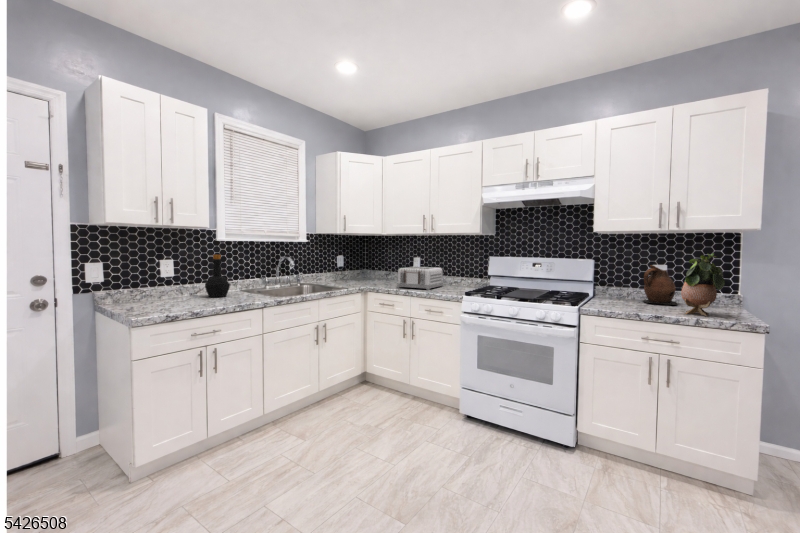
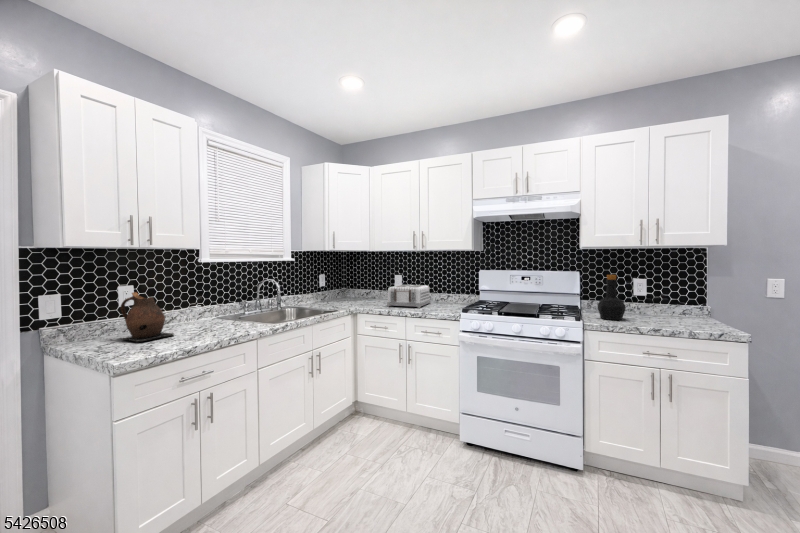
potted plant: present [681,253,725,316] -> none [674,269,718,329]
bottle: present [205,255,230,297] -> present [598,275,626,320]
ceramic pitcher: present [643,265,677,305] -> present [121,292,174,342]

